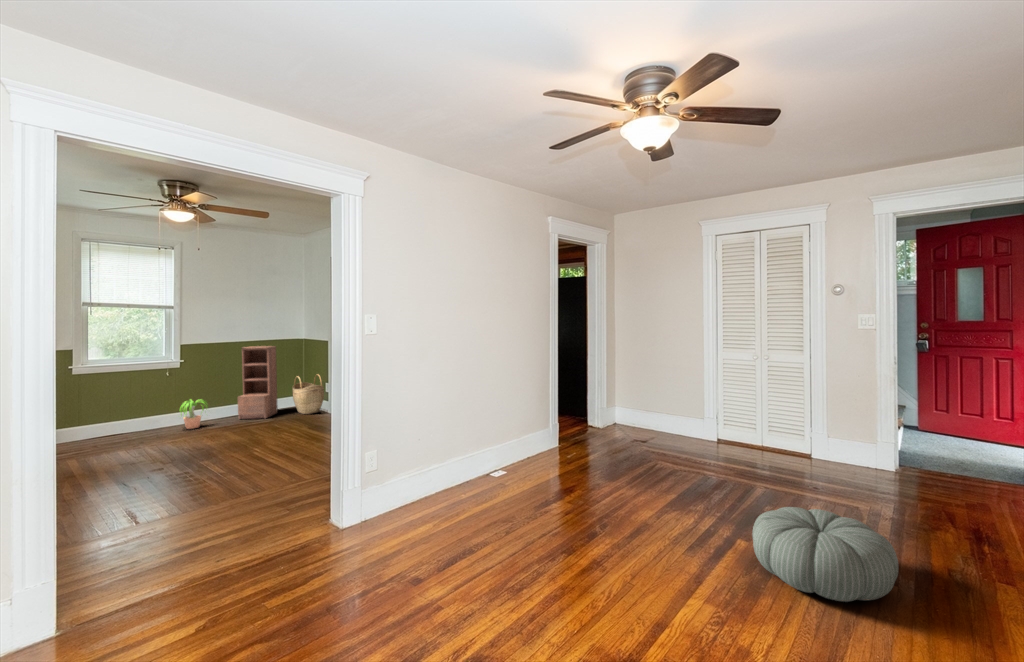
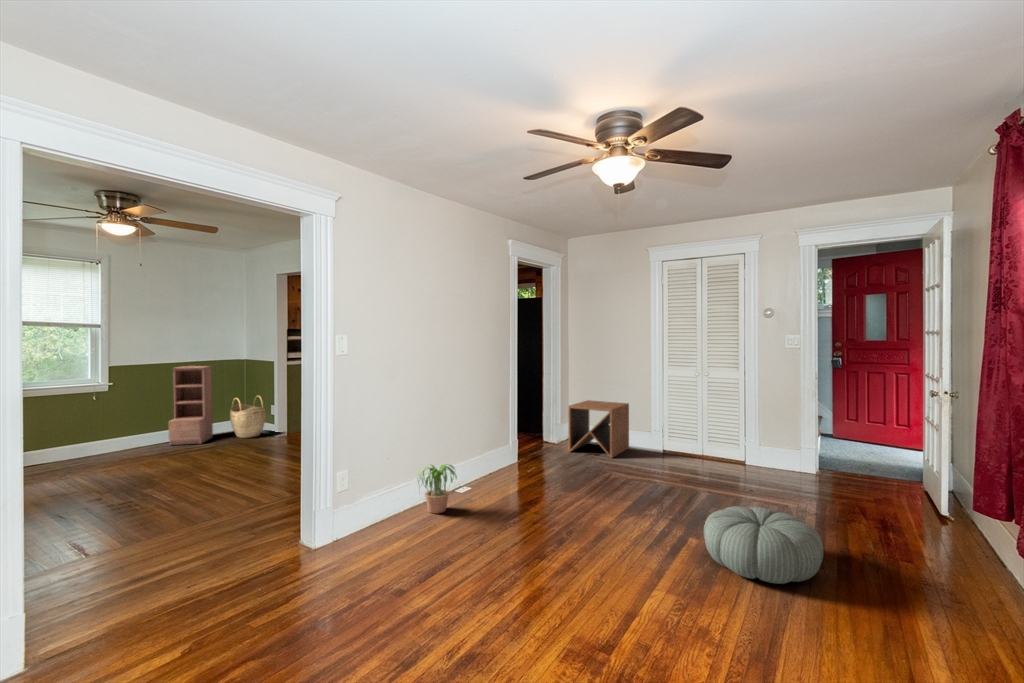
side table: none [613,384,679,445] -> present [568,400,629,458]
potted plant: present [180,399,208,429] -> present [418,464,457,513]

